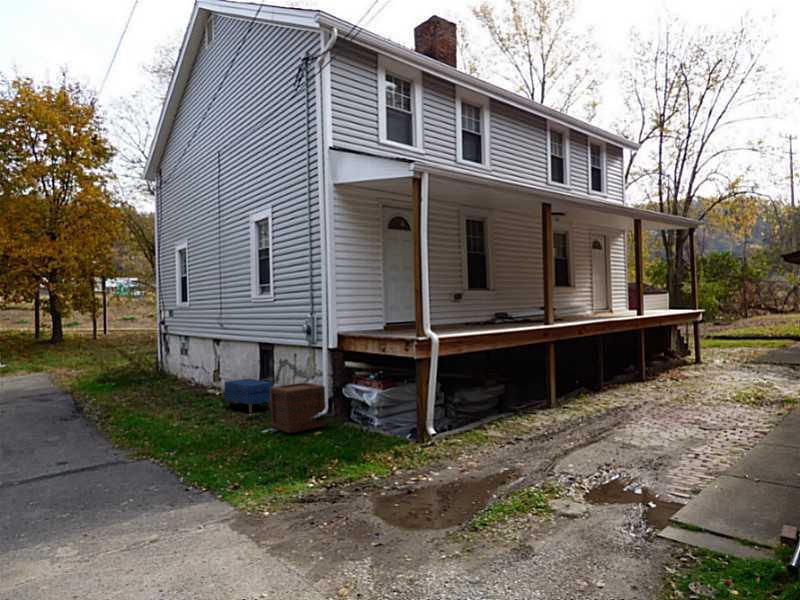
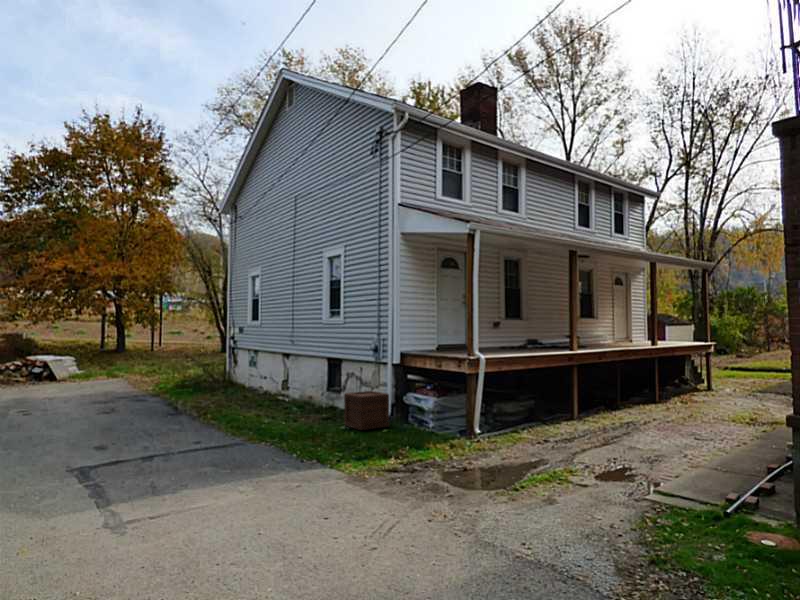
bench: present [224,379,273,413] -> none [299,387,341,415]

